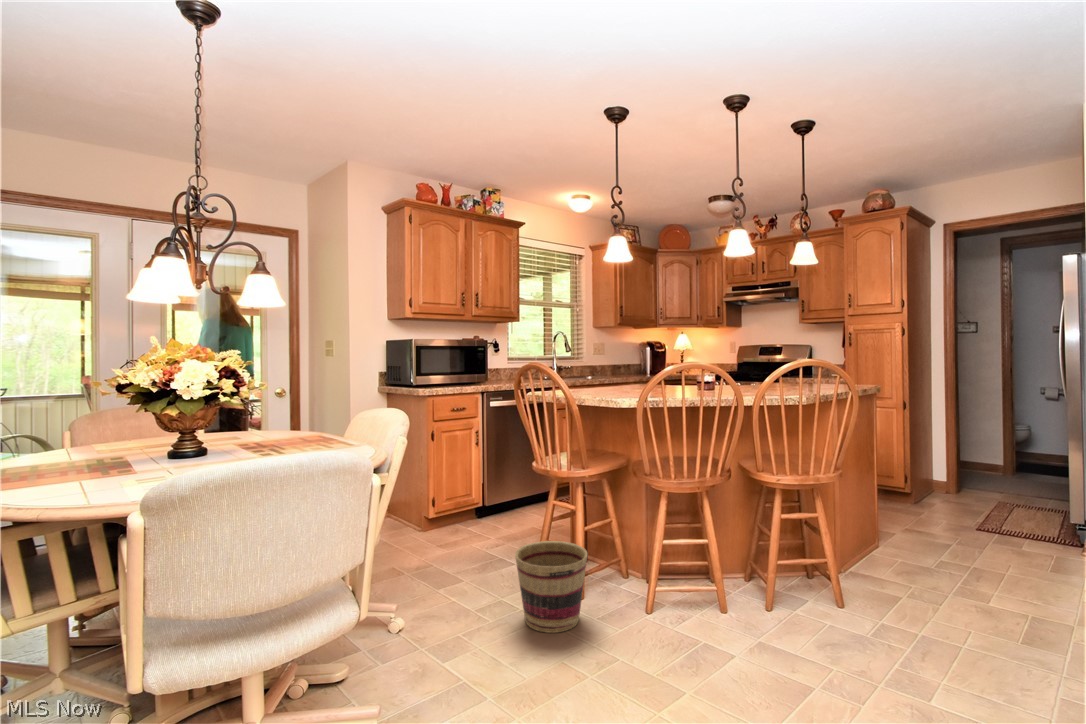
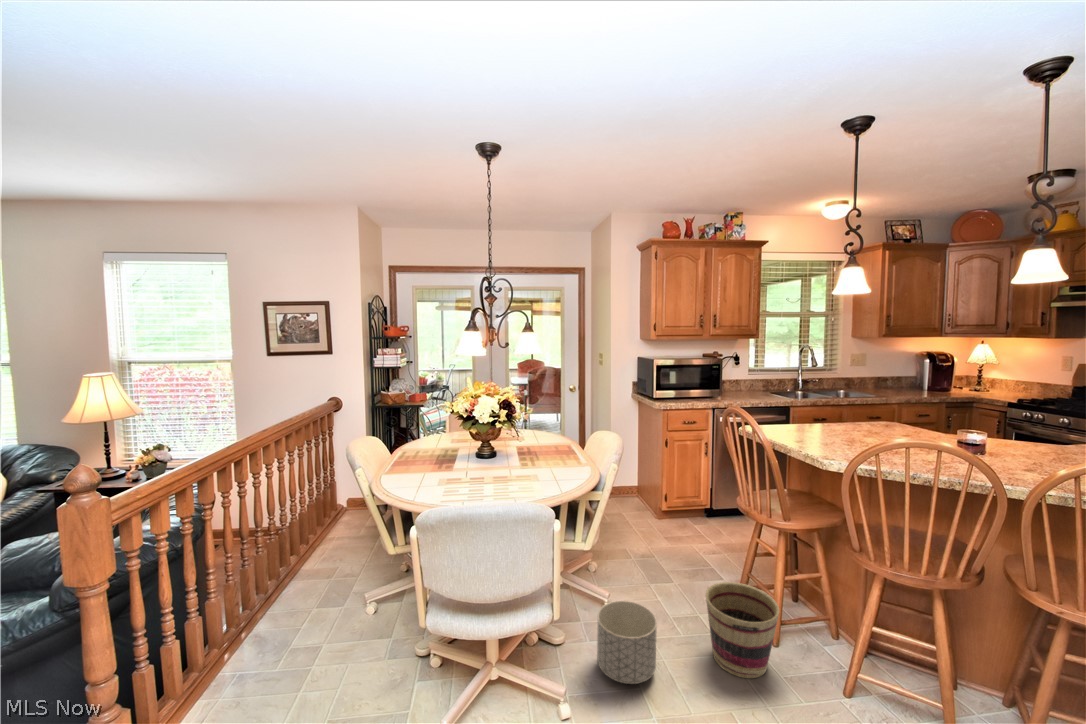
planter: none [401,583,474,674] -> present [597,601,657,684]

